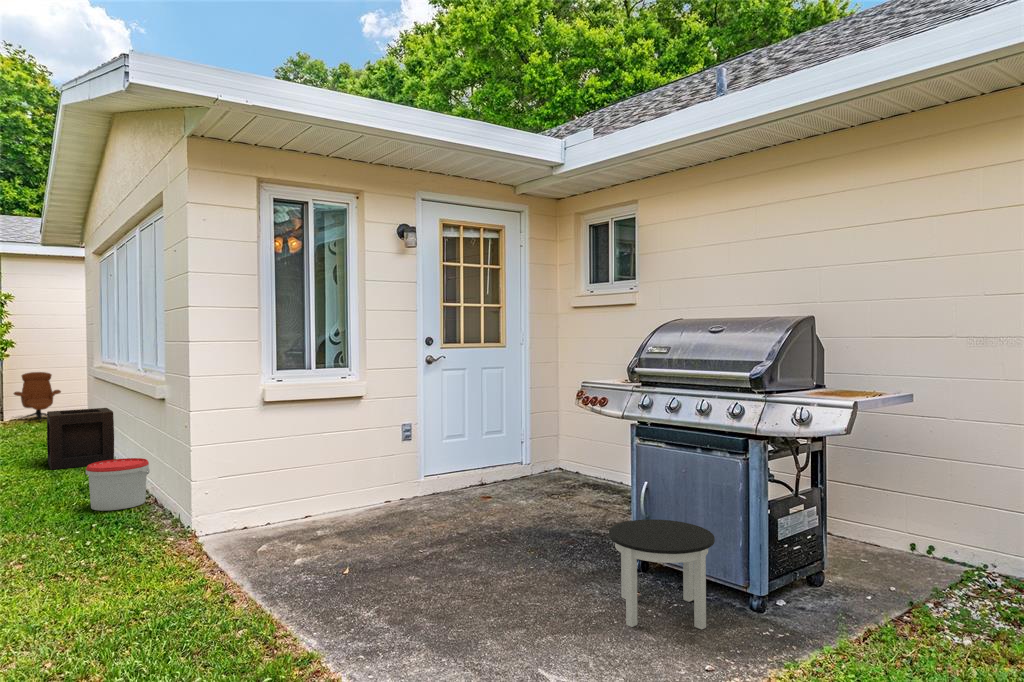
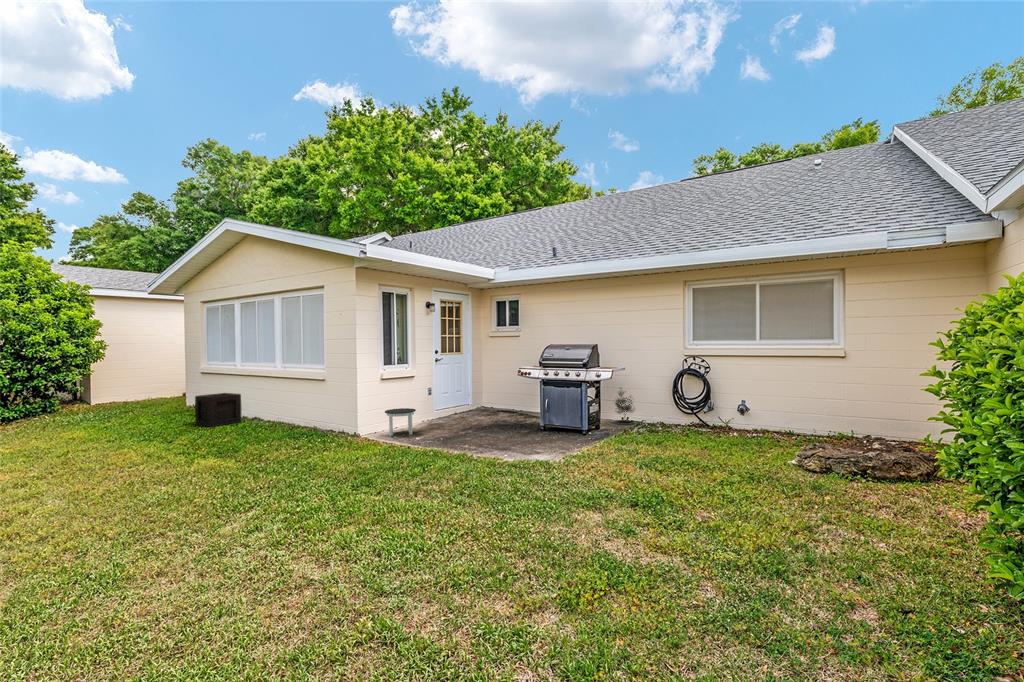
lounge chair: present [14,372,61,421] -> none [78,377,117,411]
potted tree: none [880,453,969,583] -> present [615,392,635,425]
bucket: present [86,458,150,511] -> none [283,412,312,435]
round table: present [609,519,715,630] -> present [385,408,416,436]

